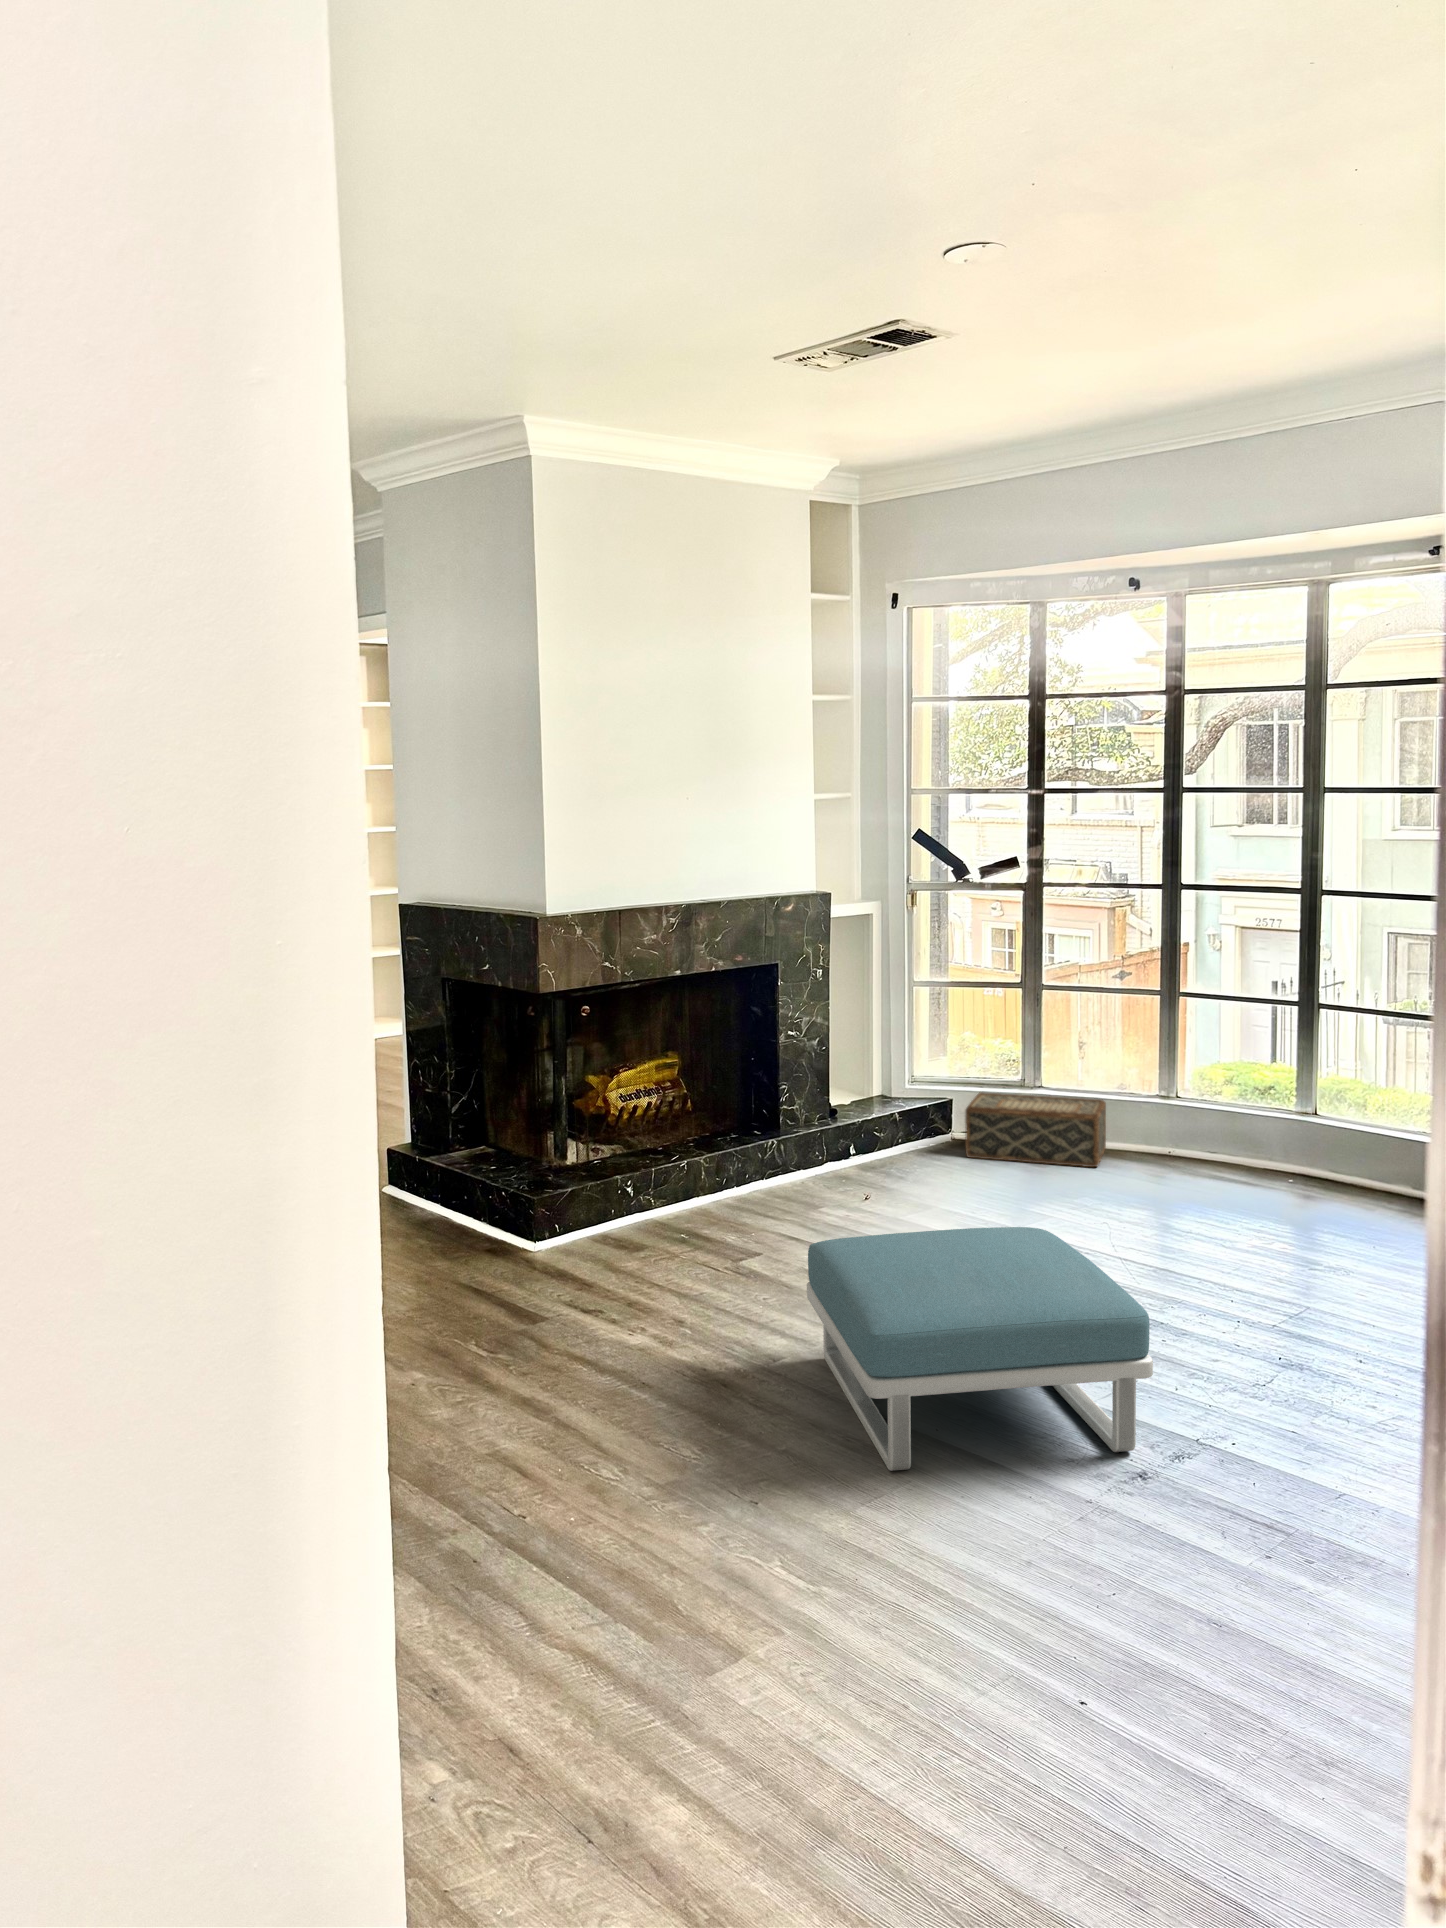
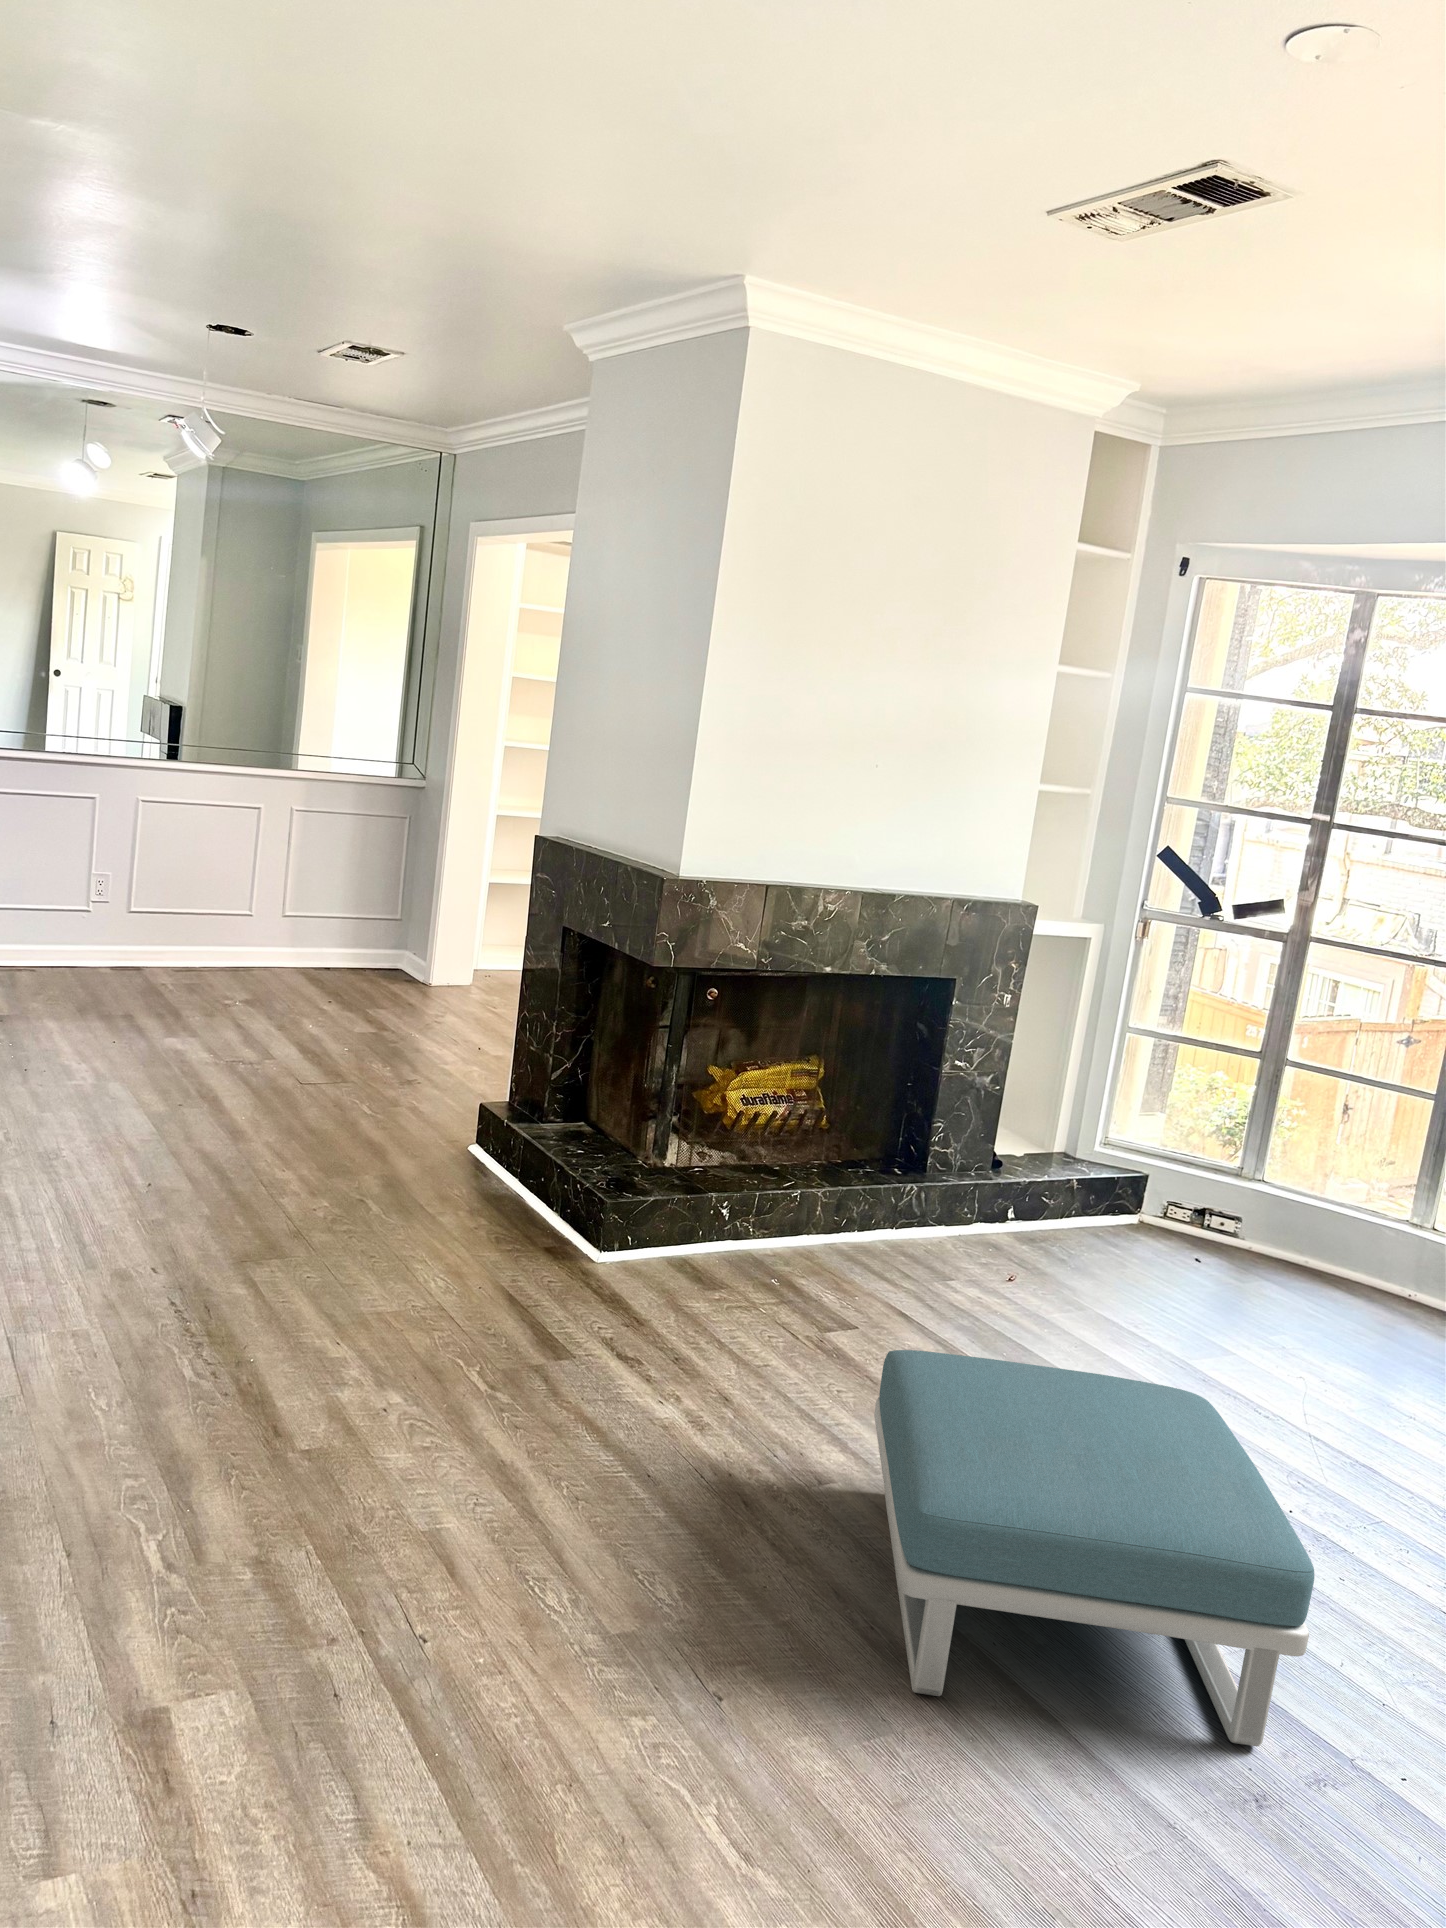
woven basket: present [965,1092,1106,1167] -> none [1151,1173,1341,1297]

